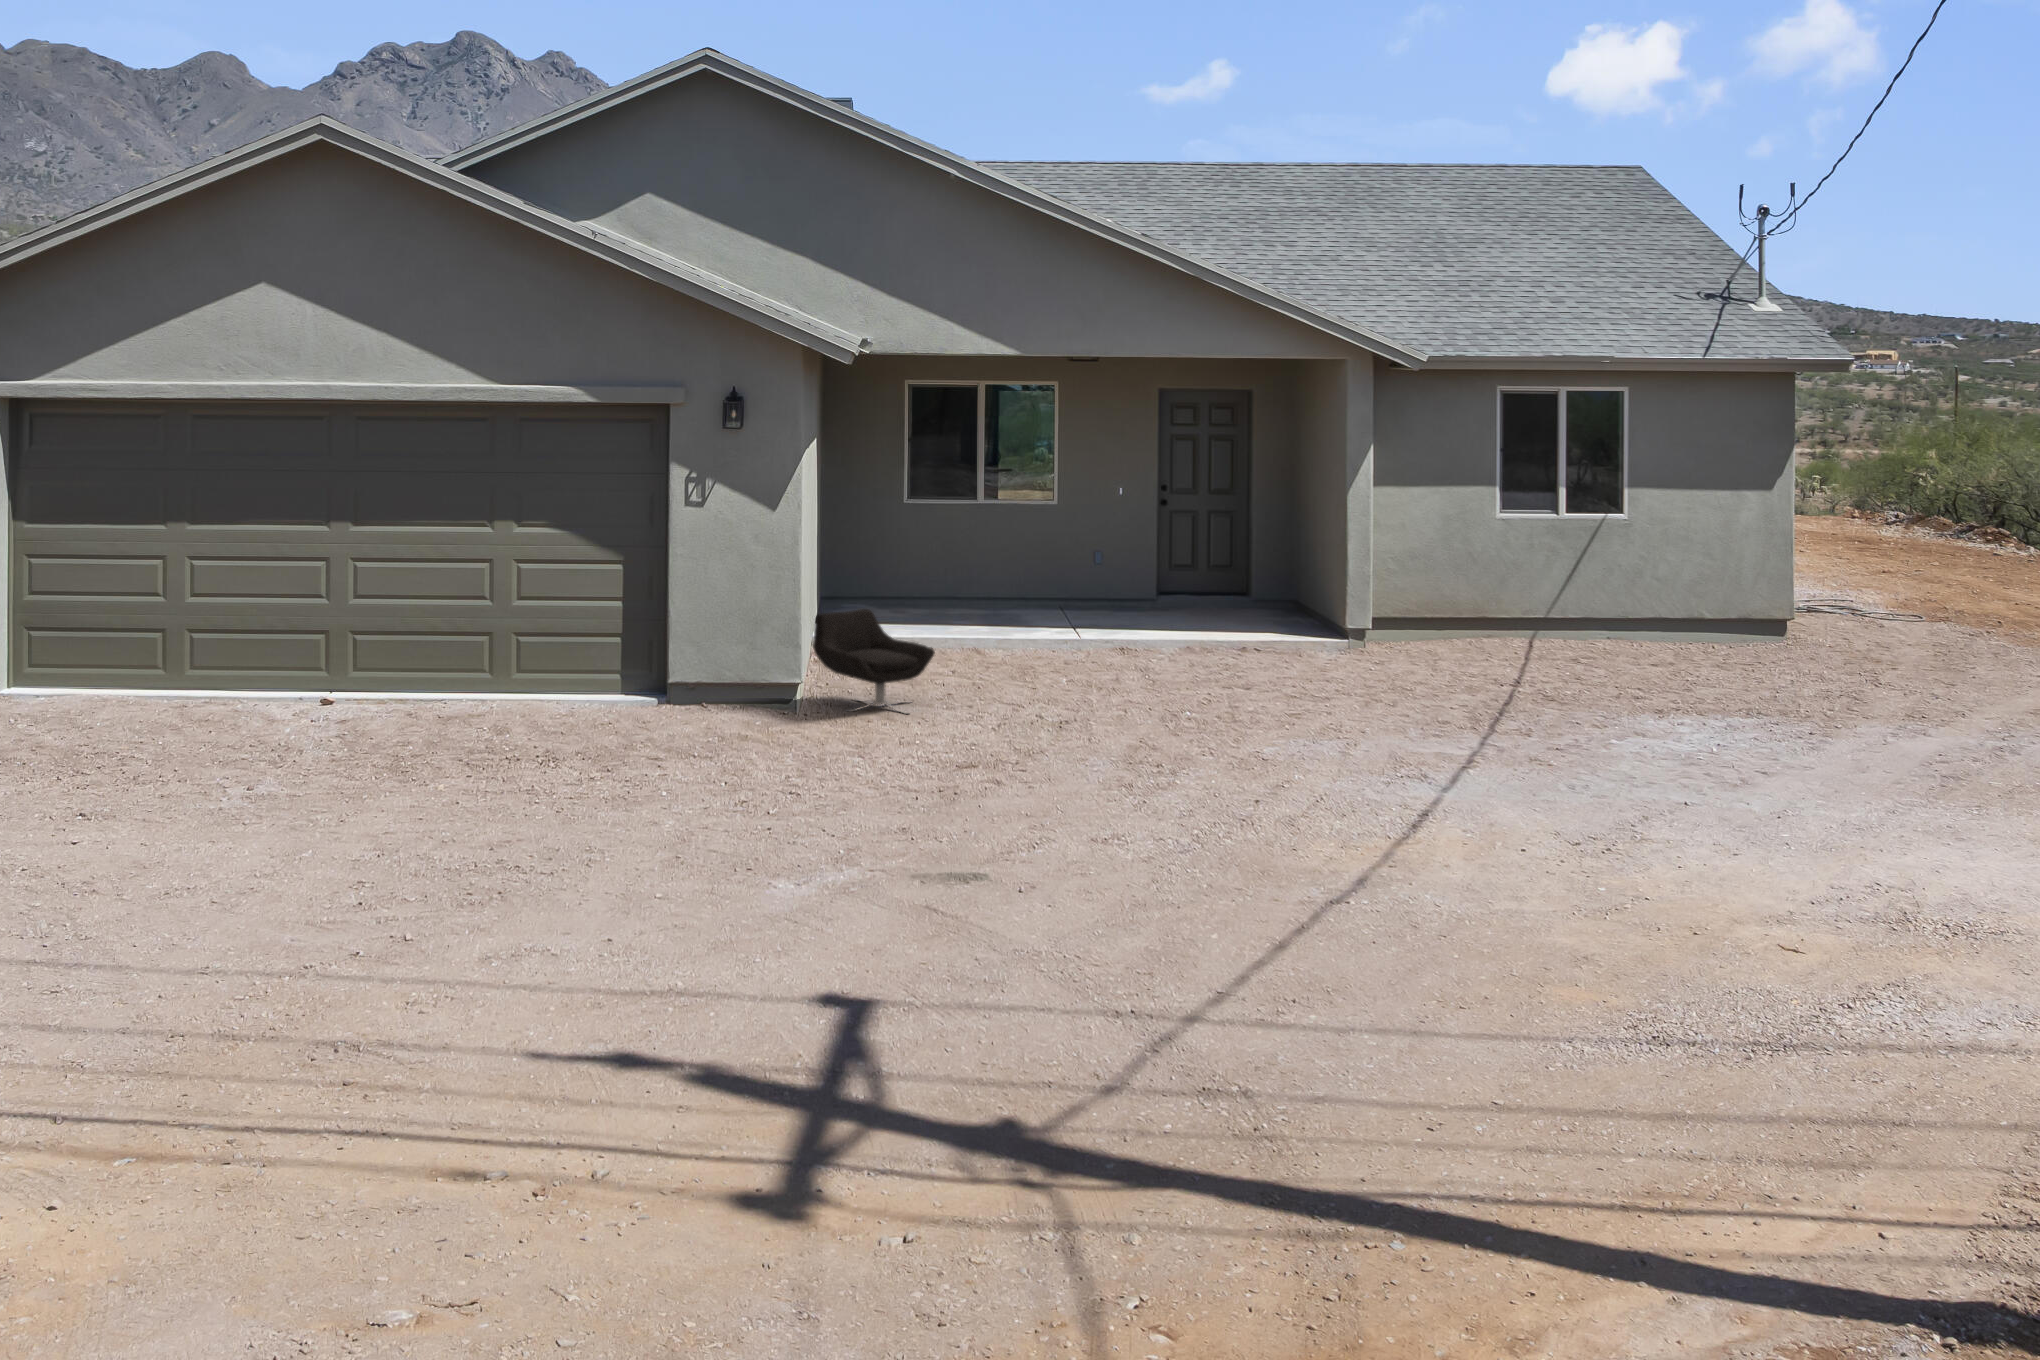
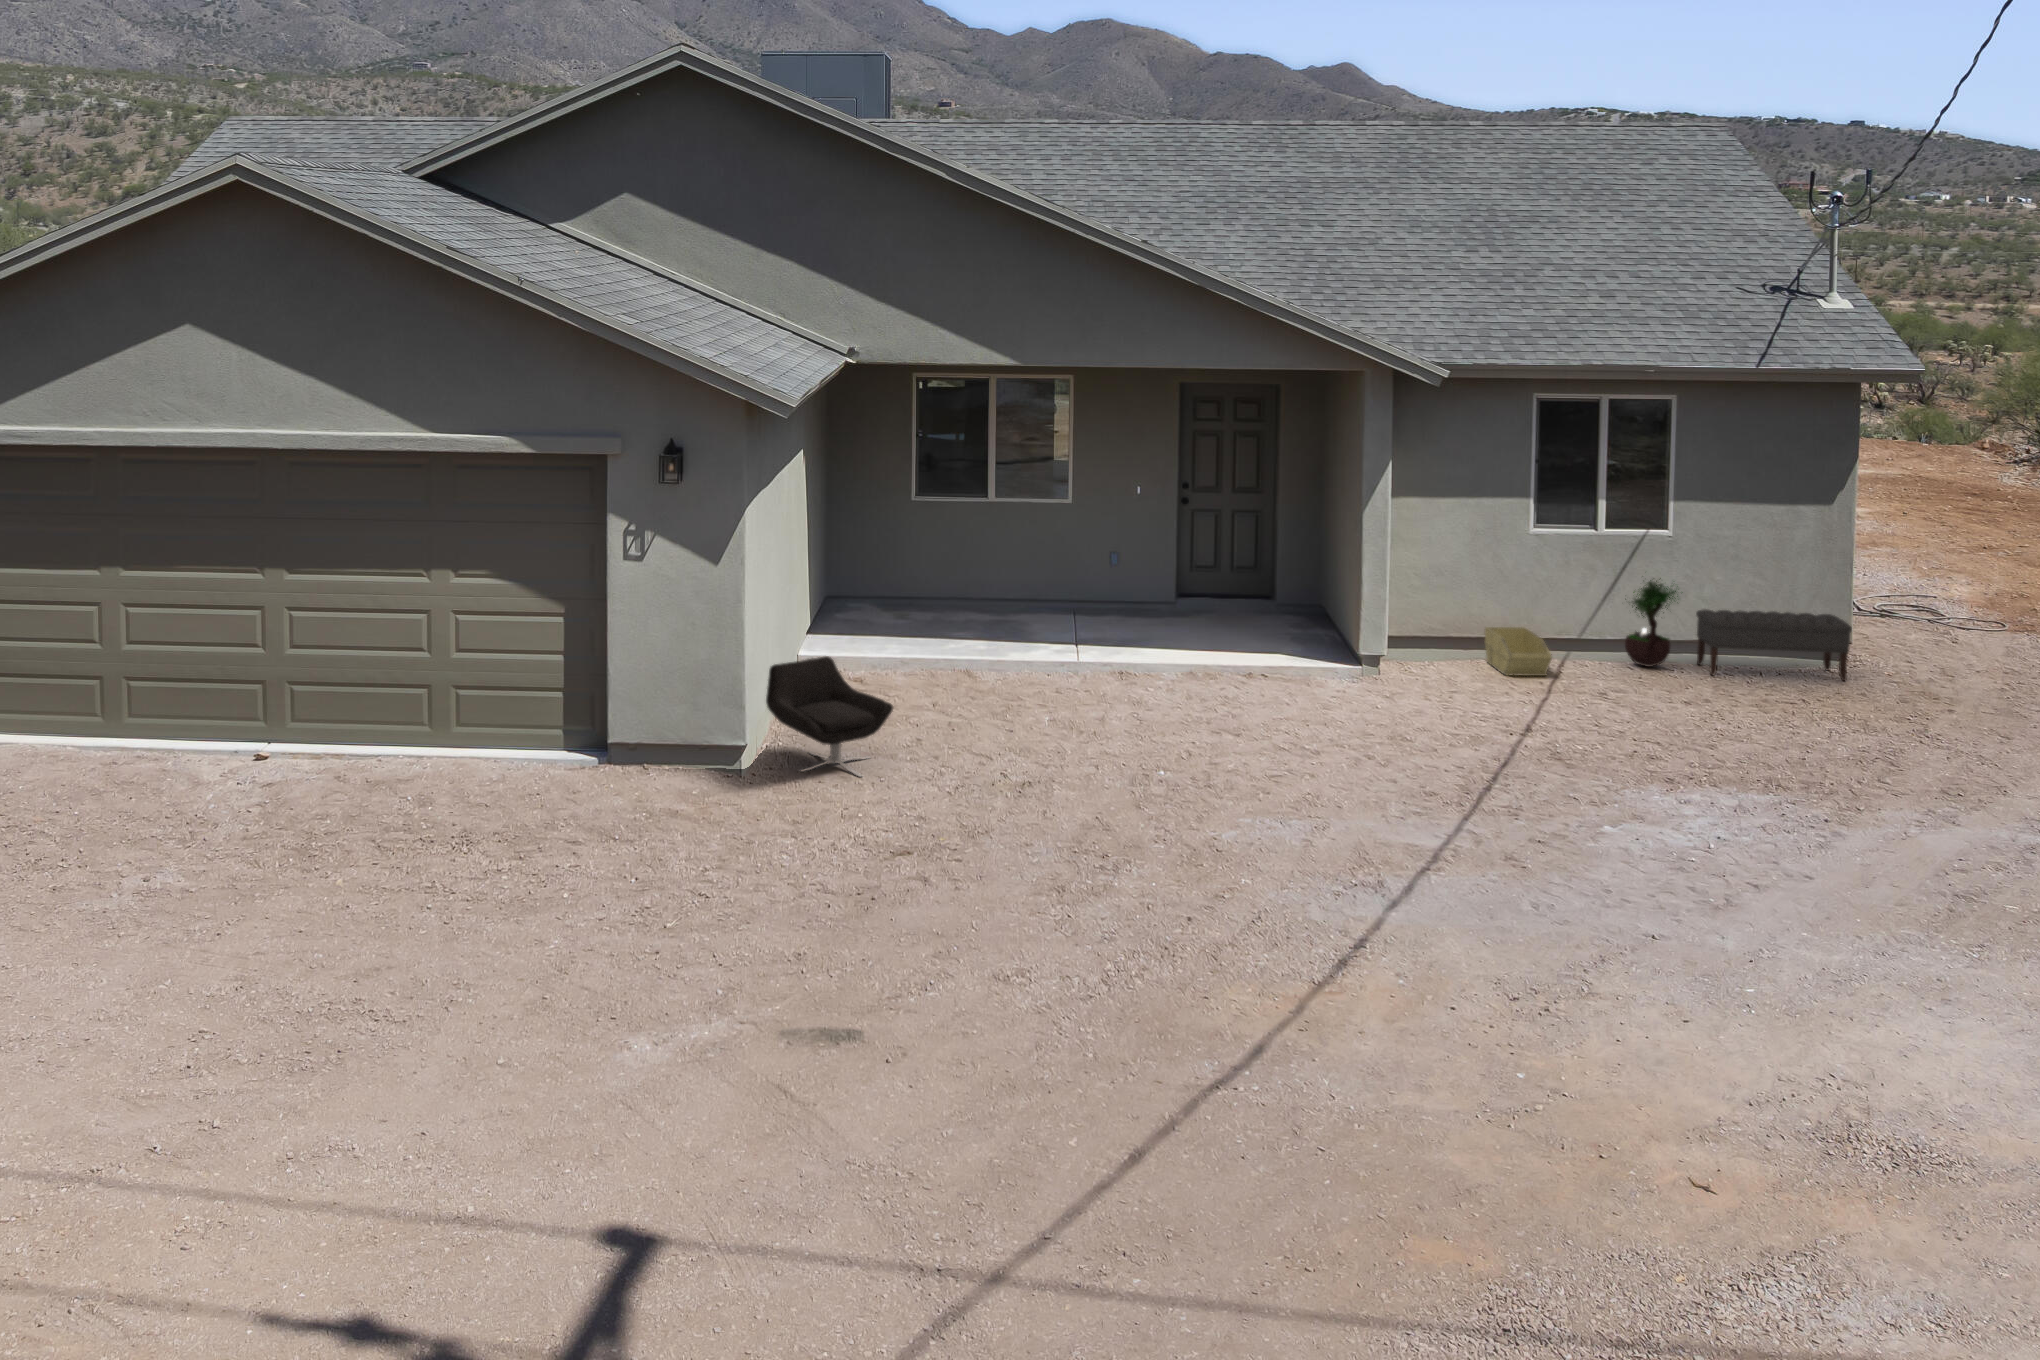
potted tree: none [1586,551,1642,642] -> present [1625,578,1678,667]
bench: none [1652,588,1796,650] -> present [1696,609,1852,681]
storage bin: none [1459,607,1525,648] -> present [1484,627,1552,676]

